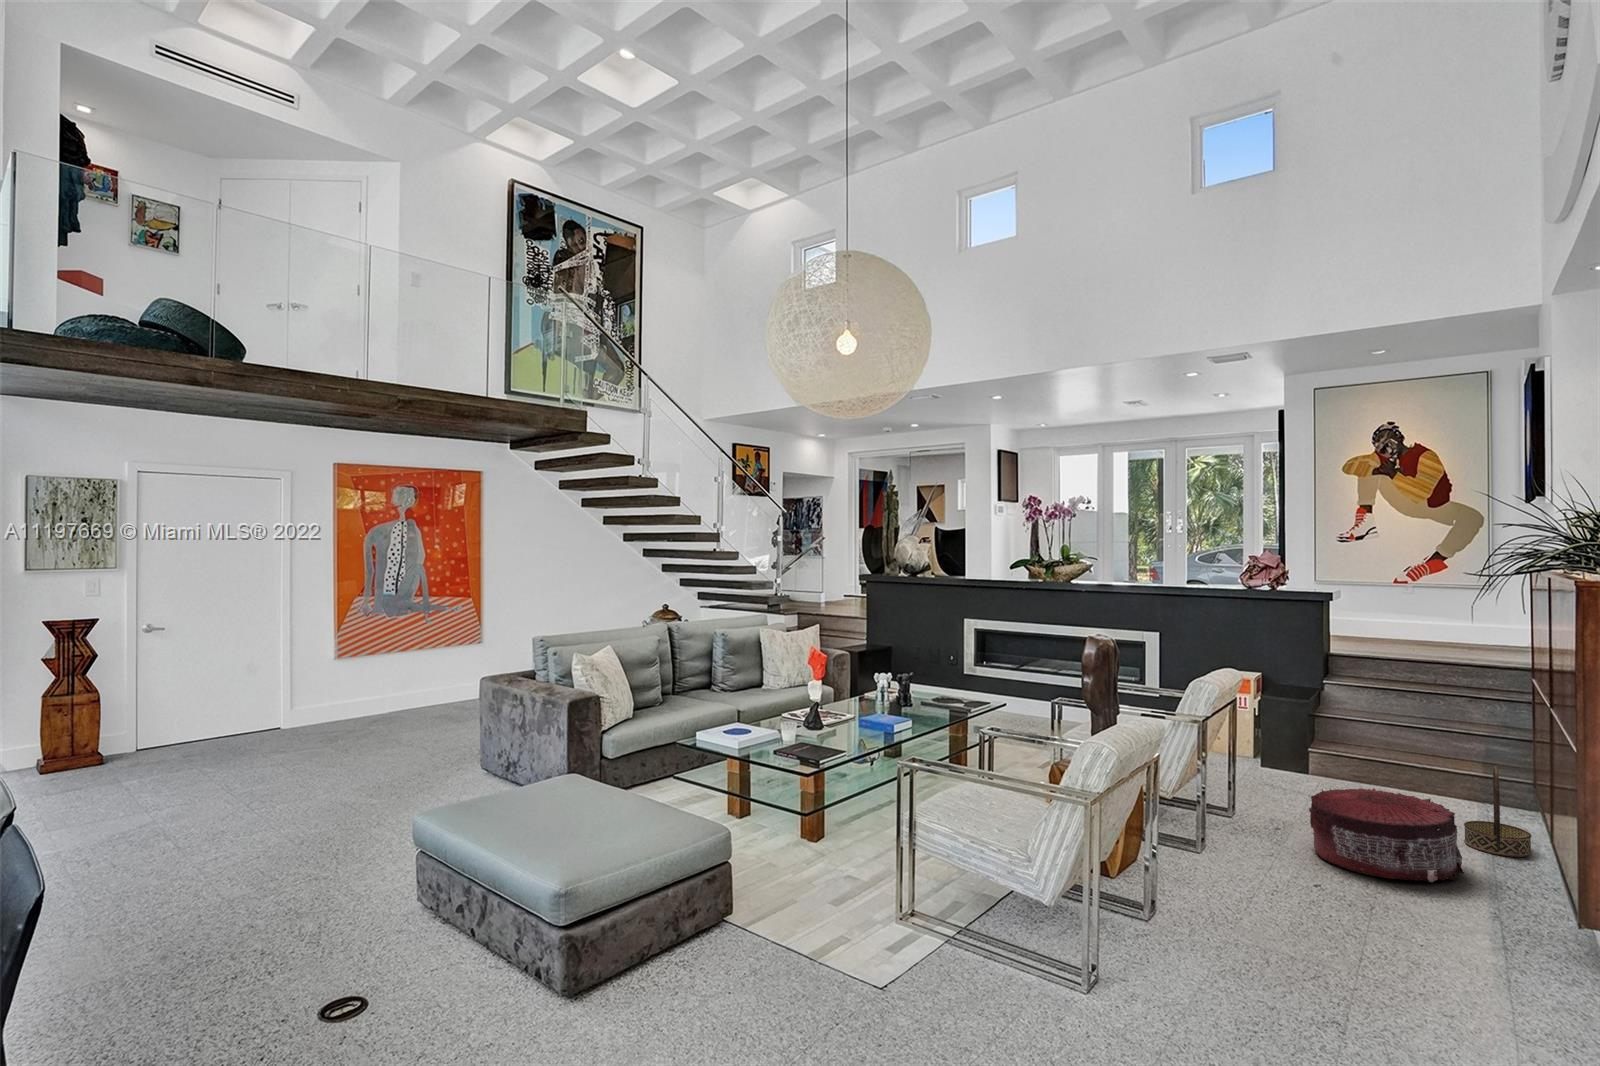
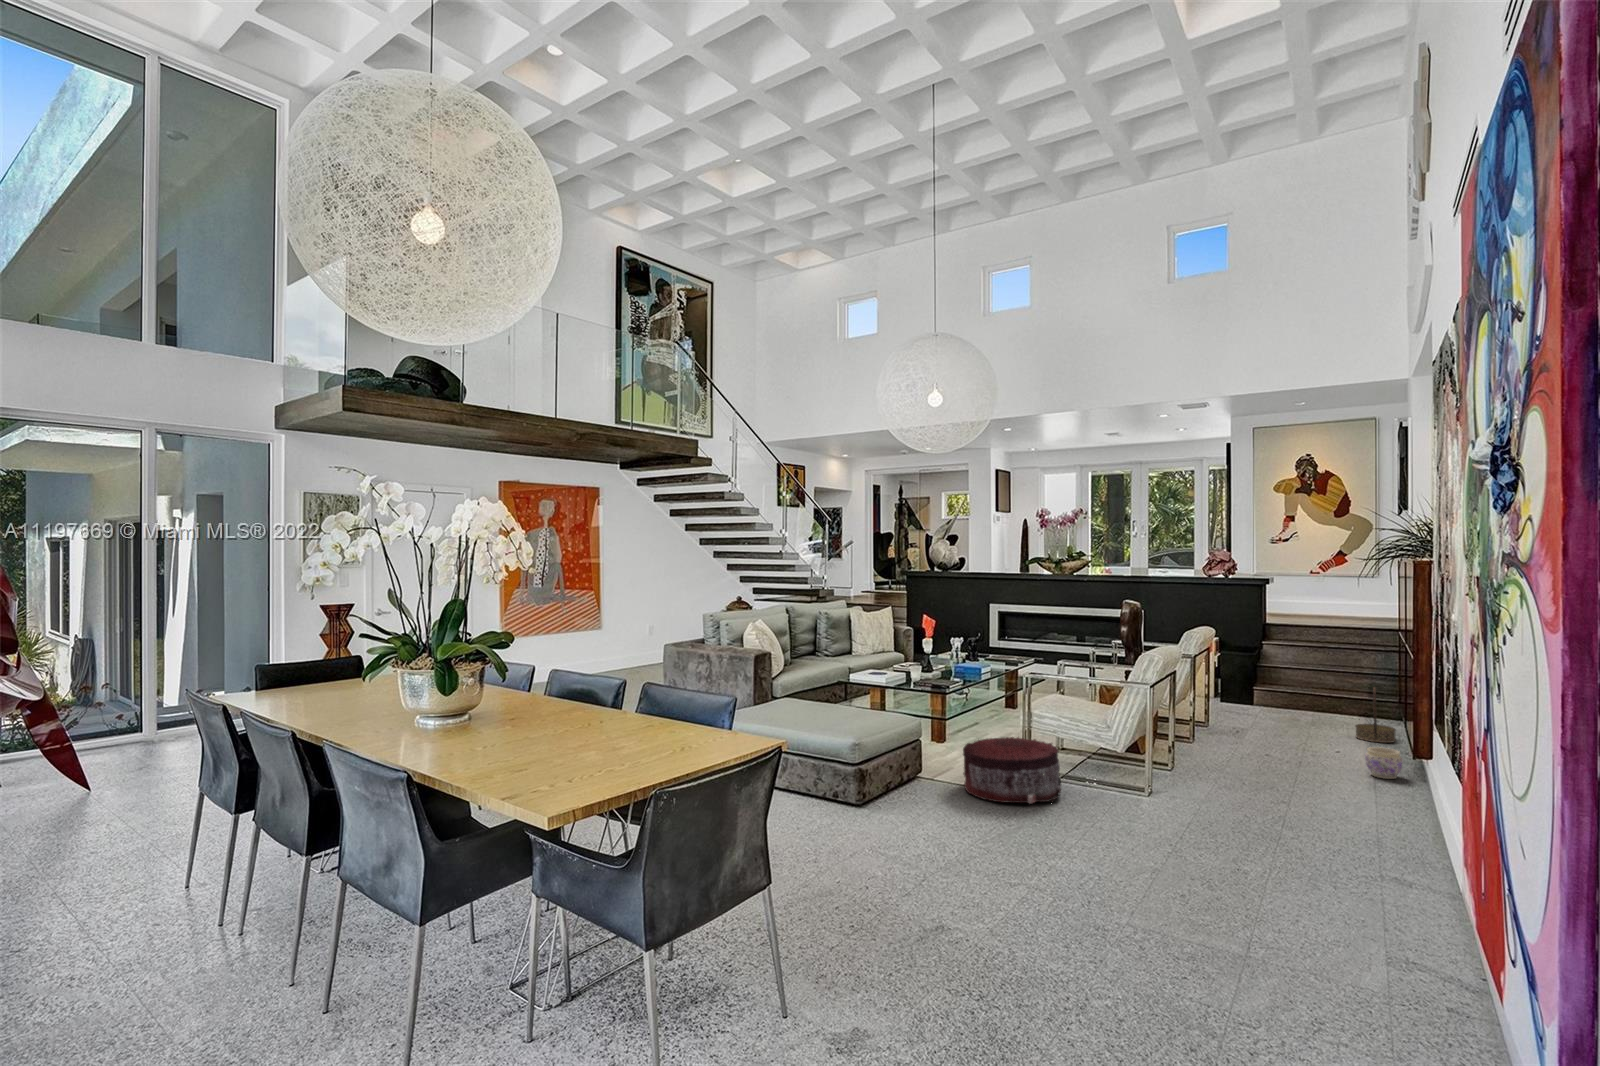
pouf: present [1309,788,1464,882] -> present [963,737,1062,804]
planter: none [1487,891,1558,953] -> present [1365,747,1403,779]

